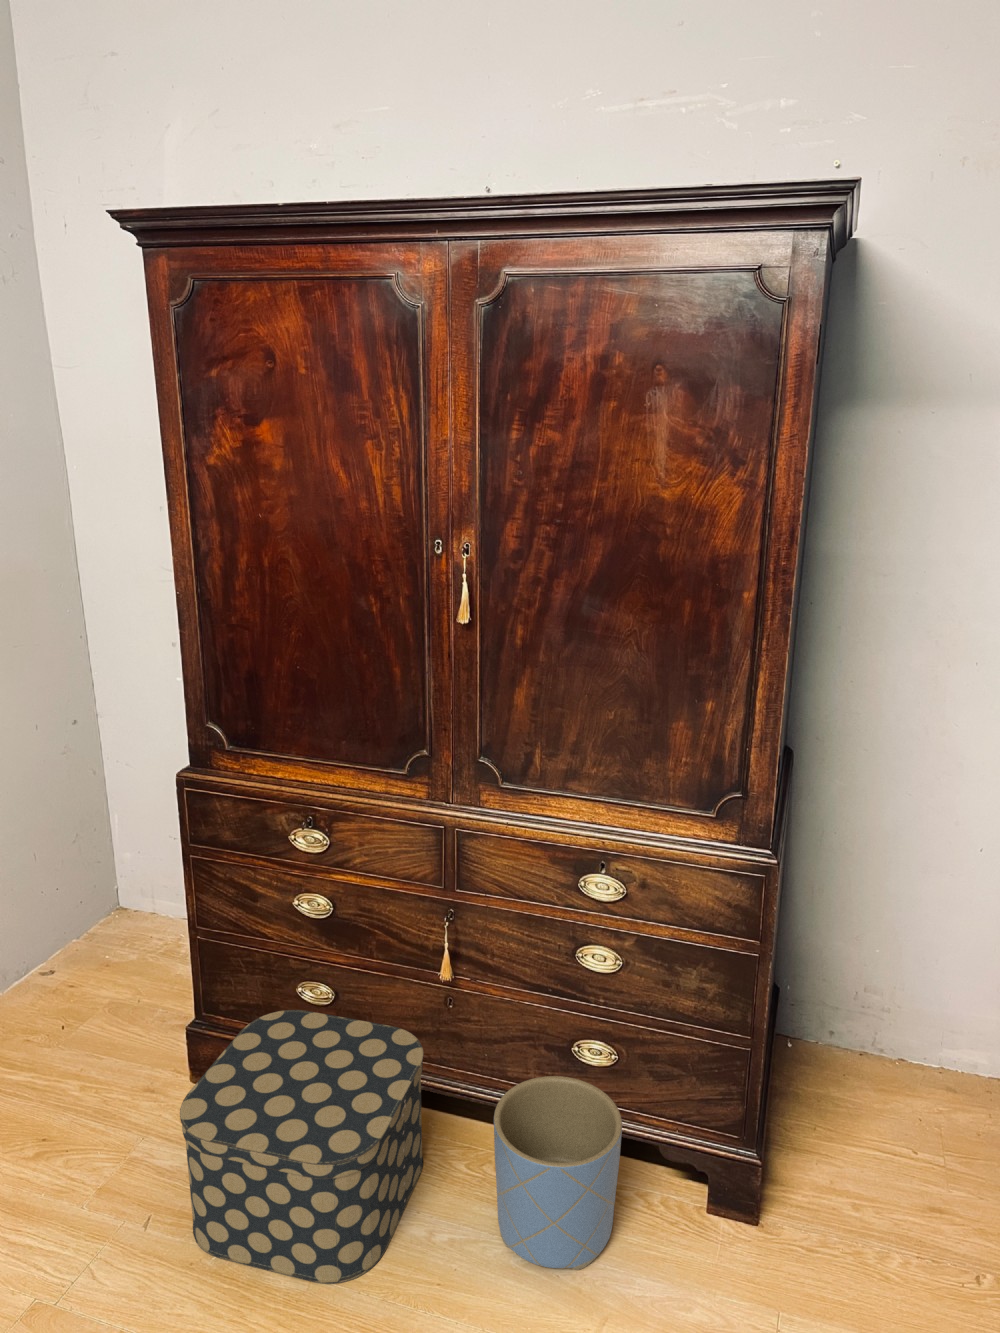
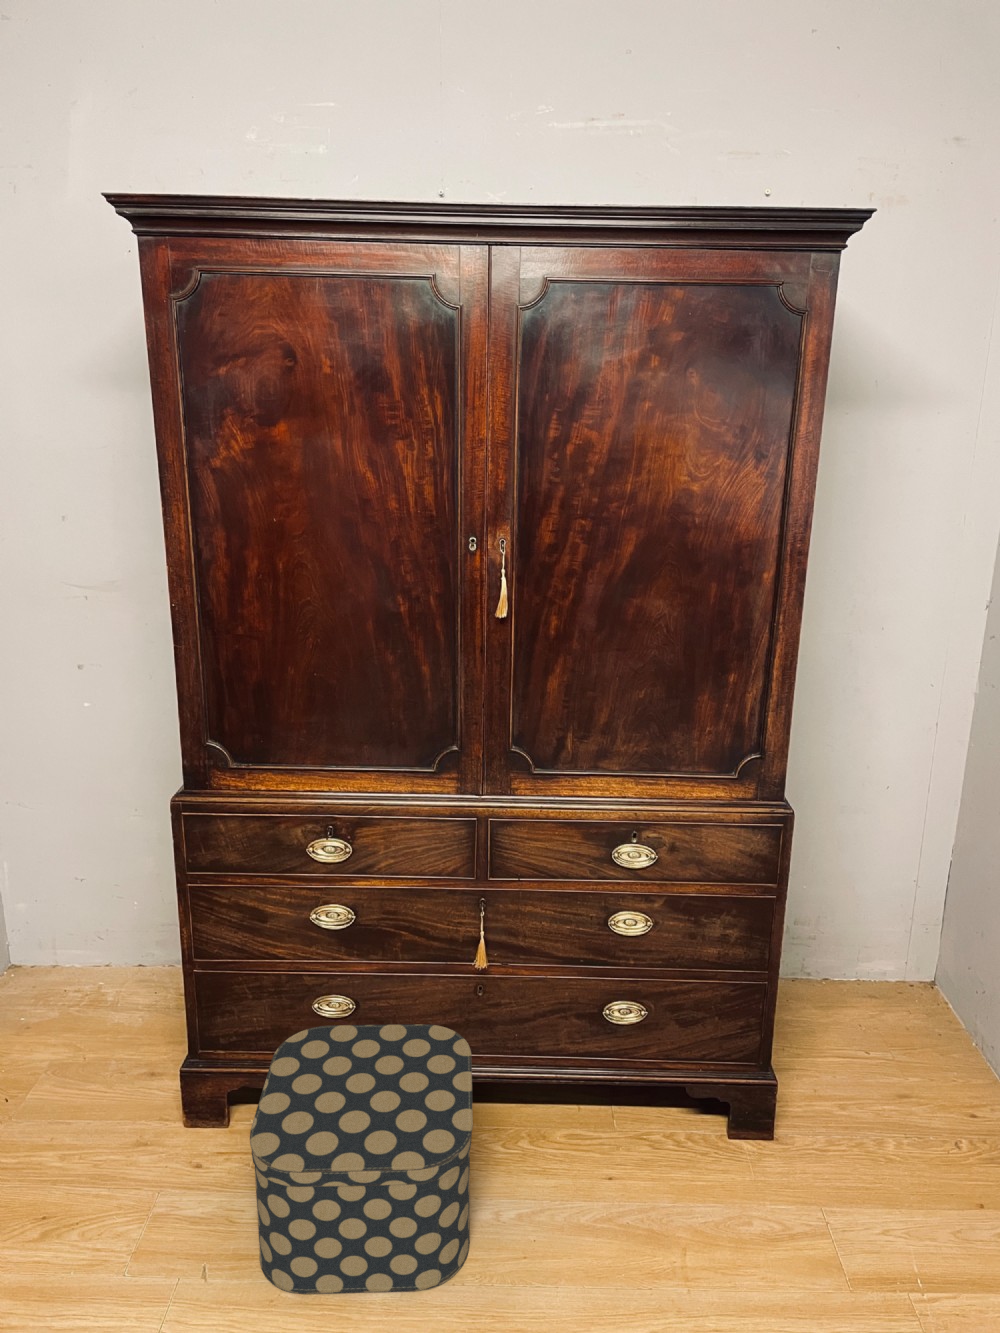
planter: present [494,1076,622,1270] -> none [558,1040,679,1219]

